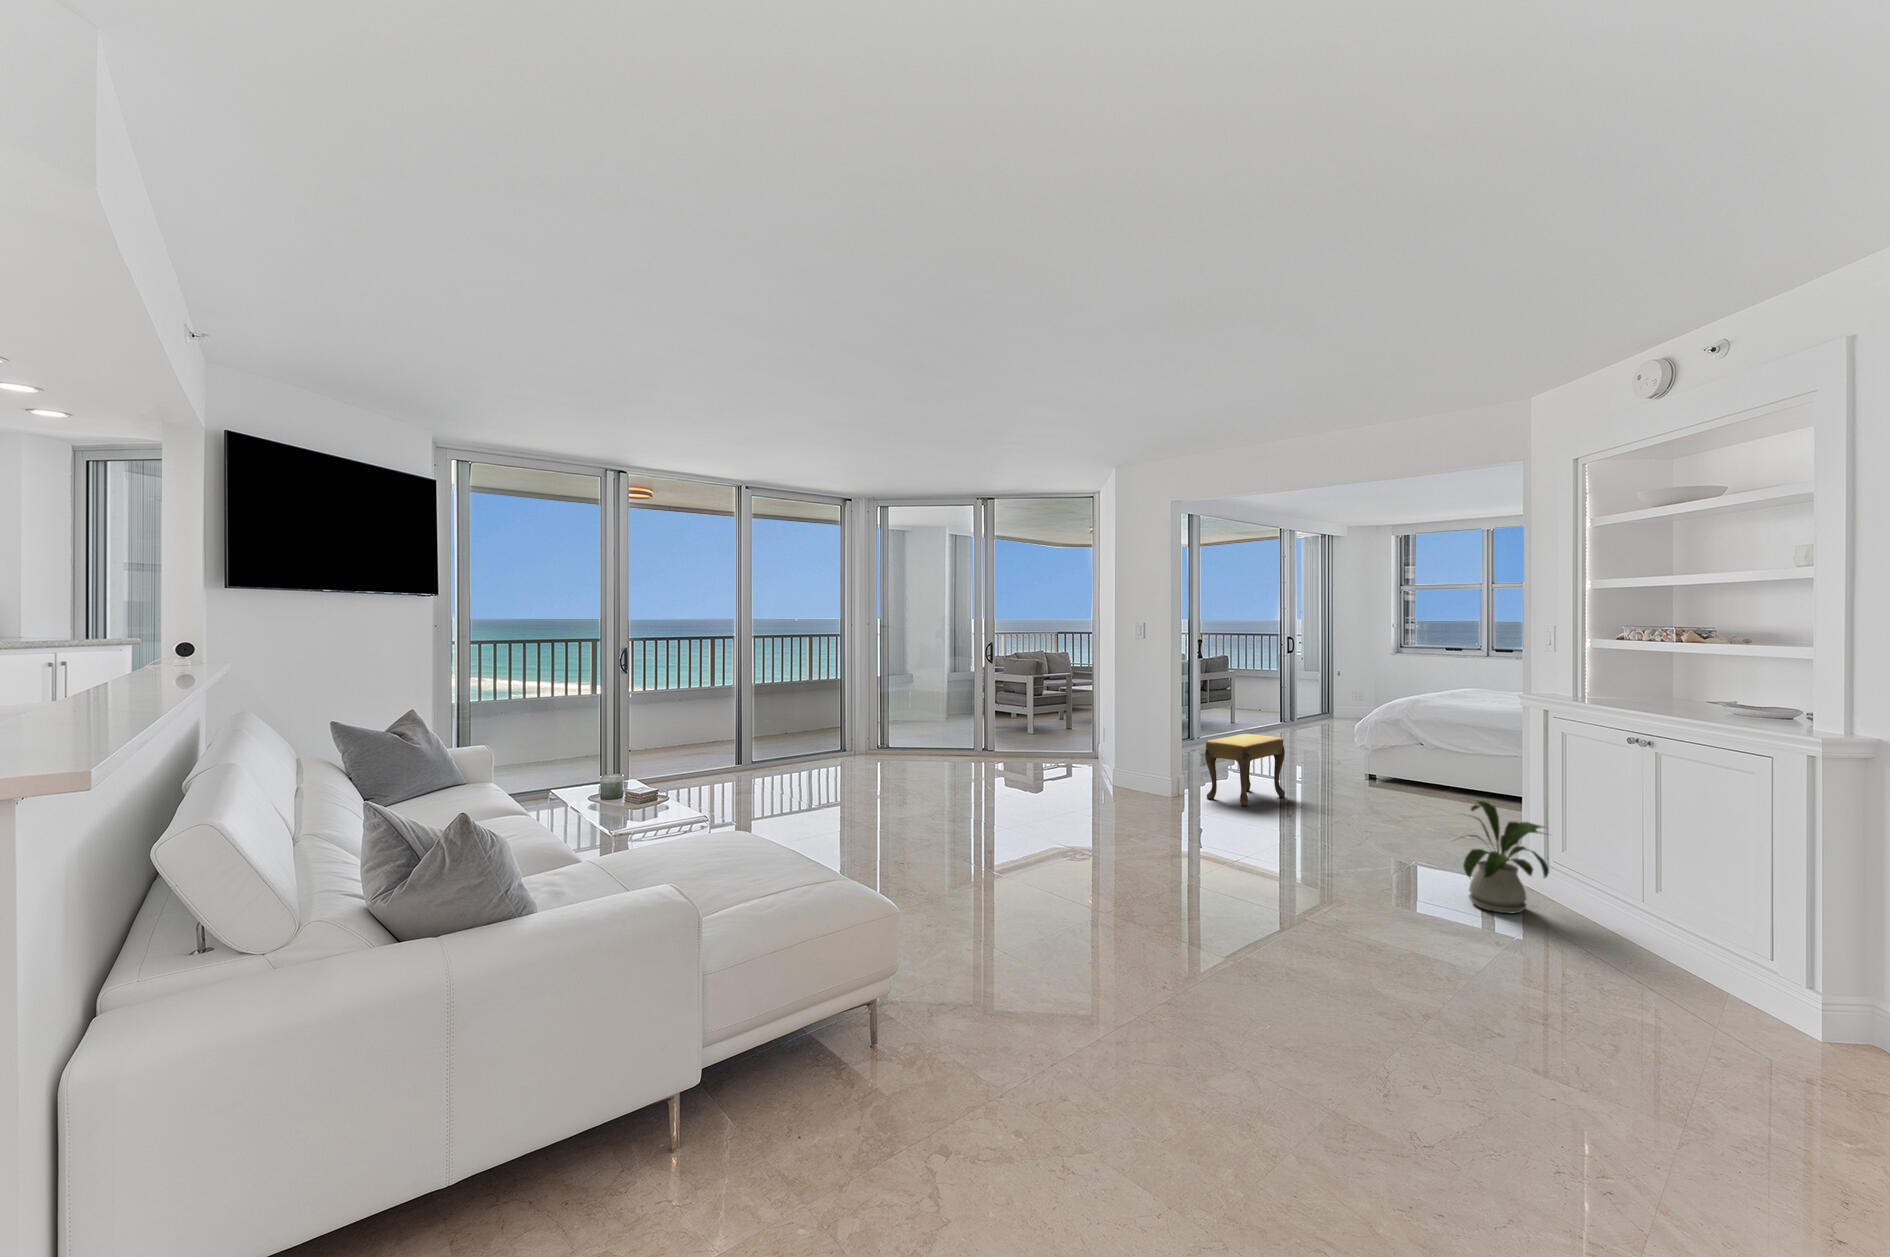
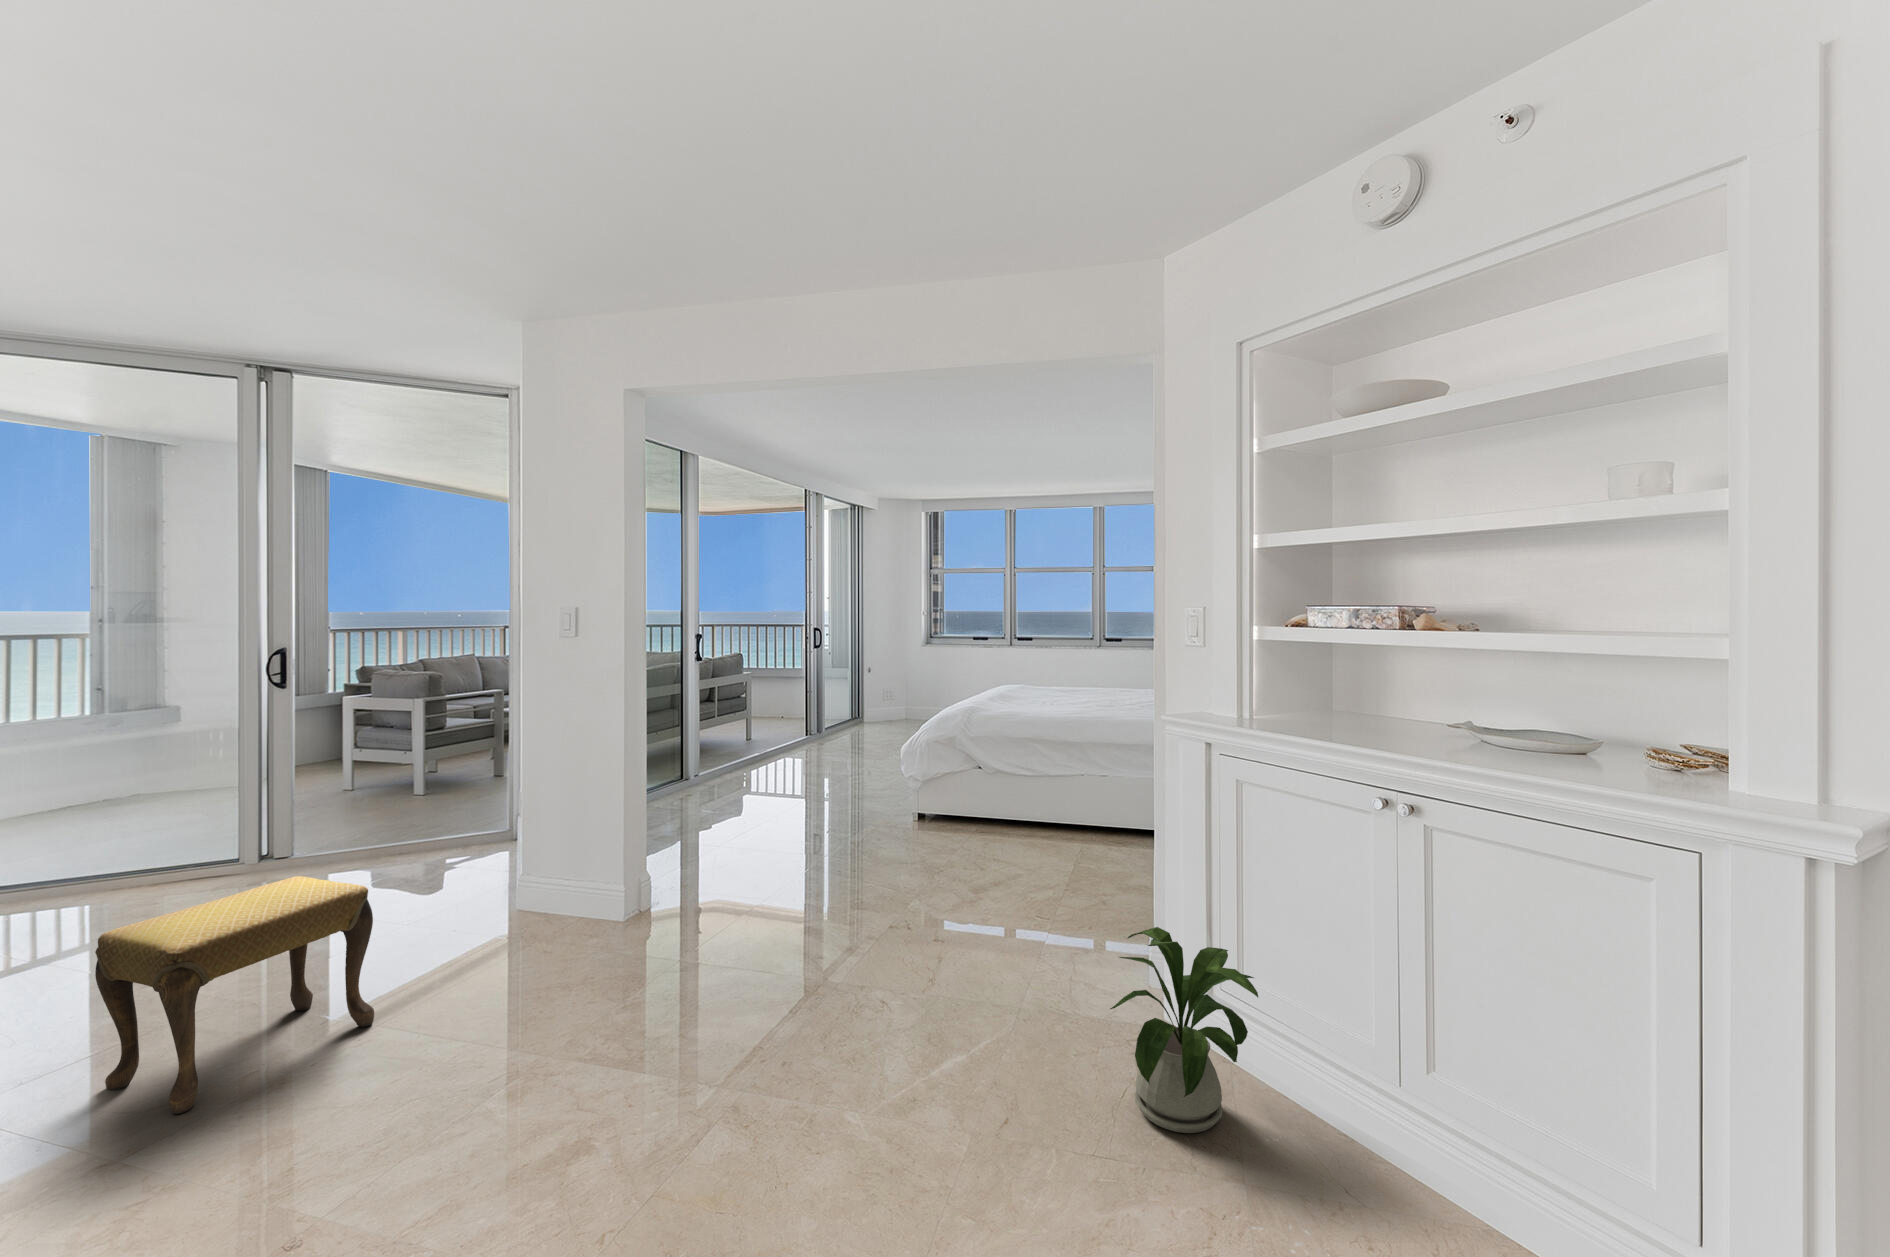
footstool: present [1205,734,1285,806] -> present [95,876,374,1114]

